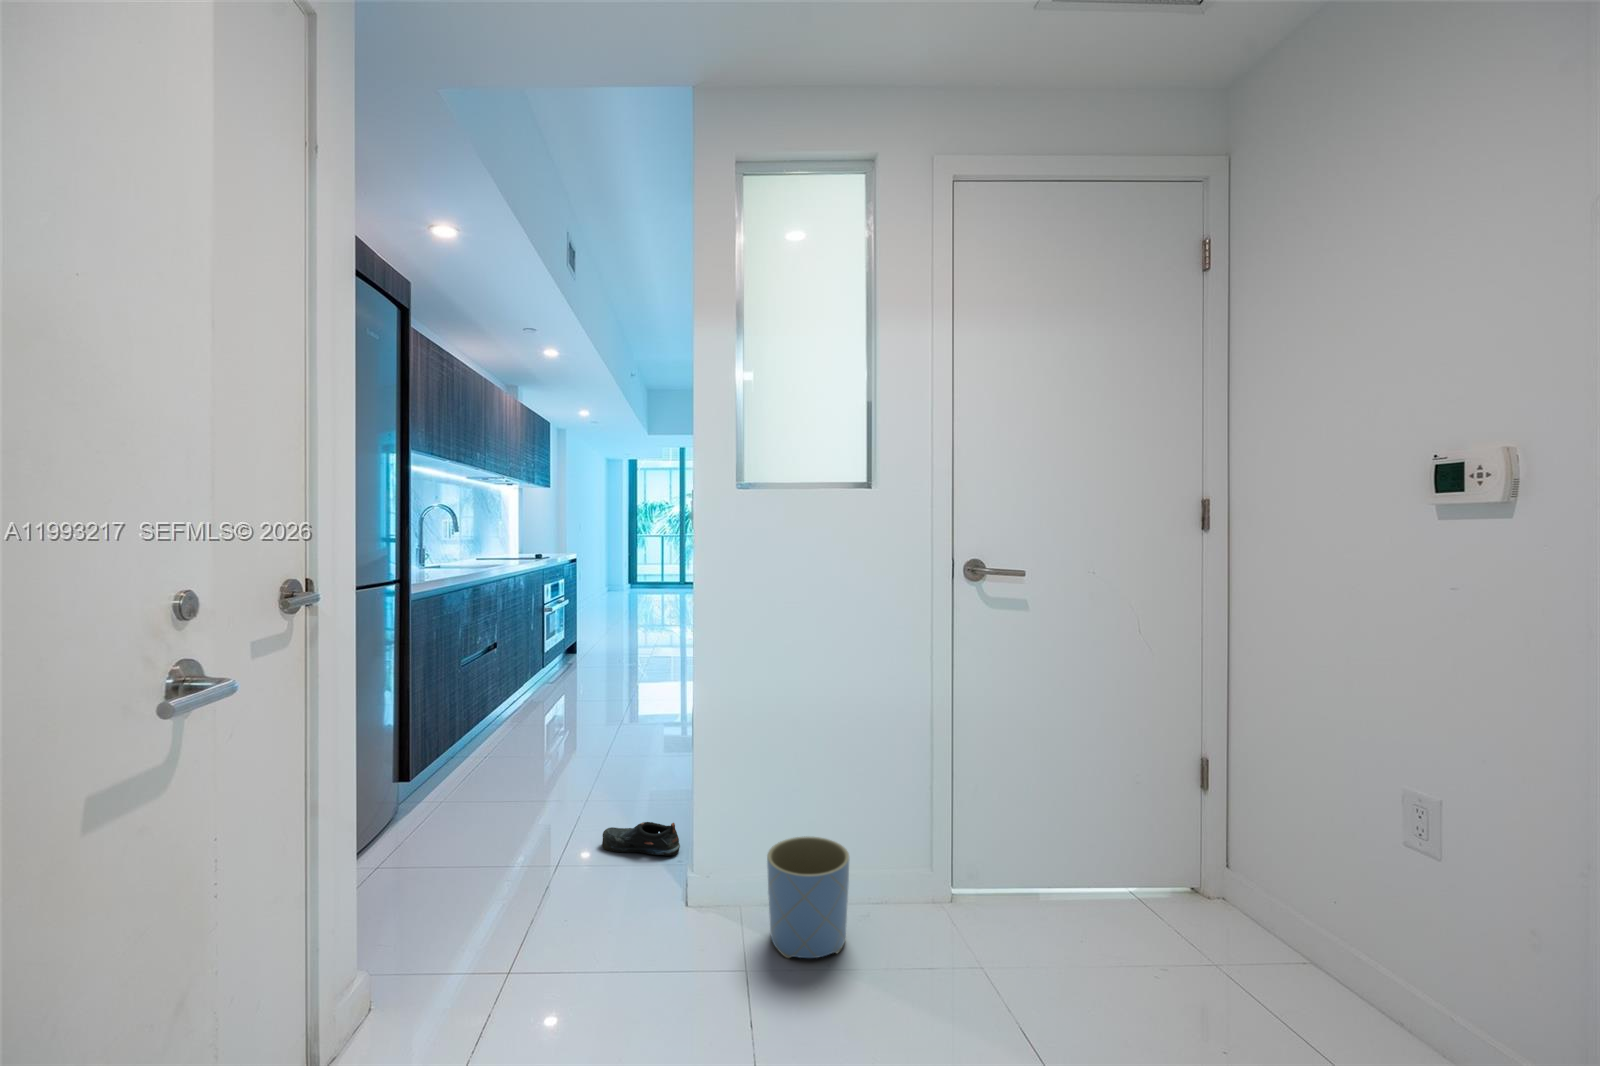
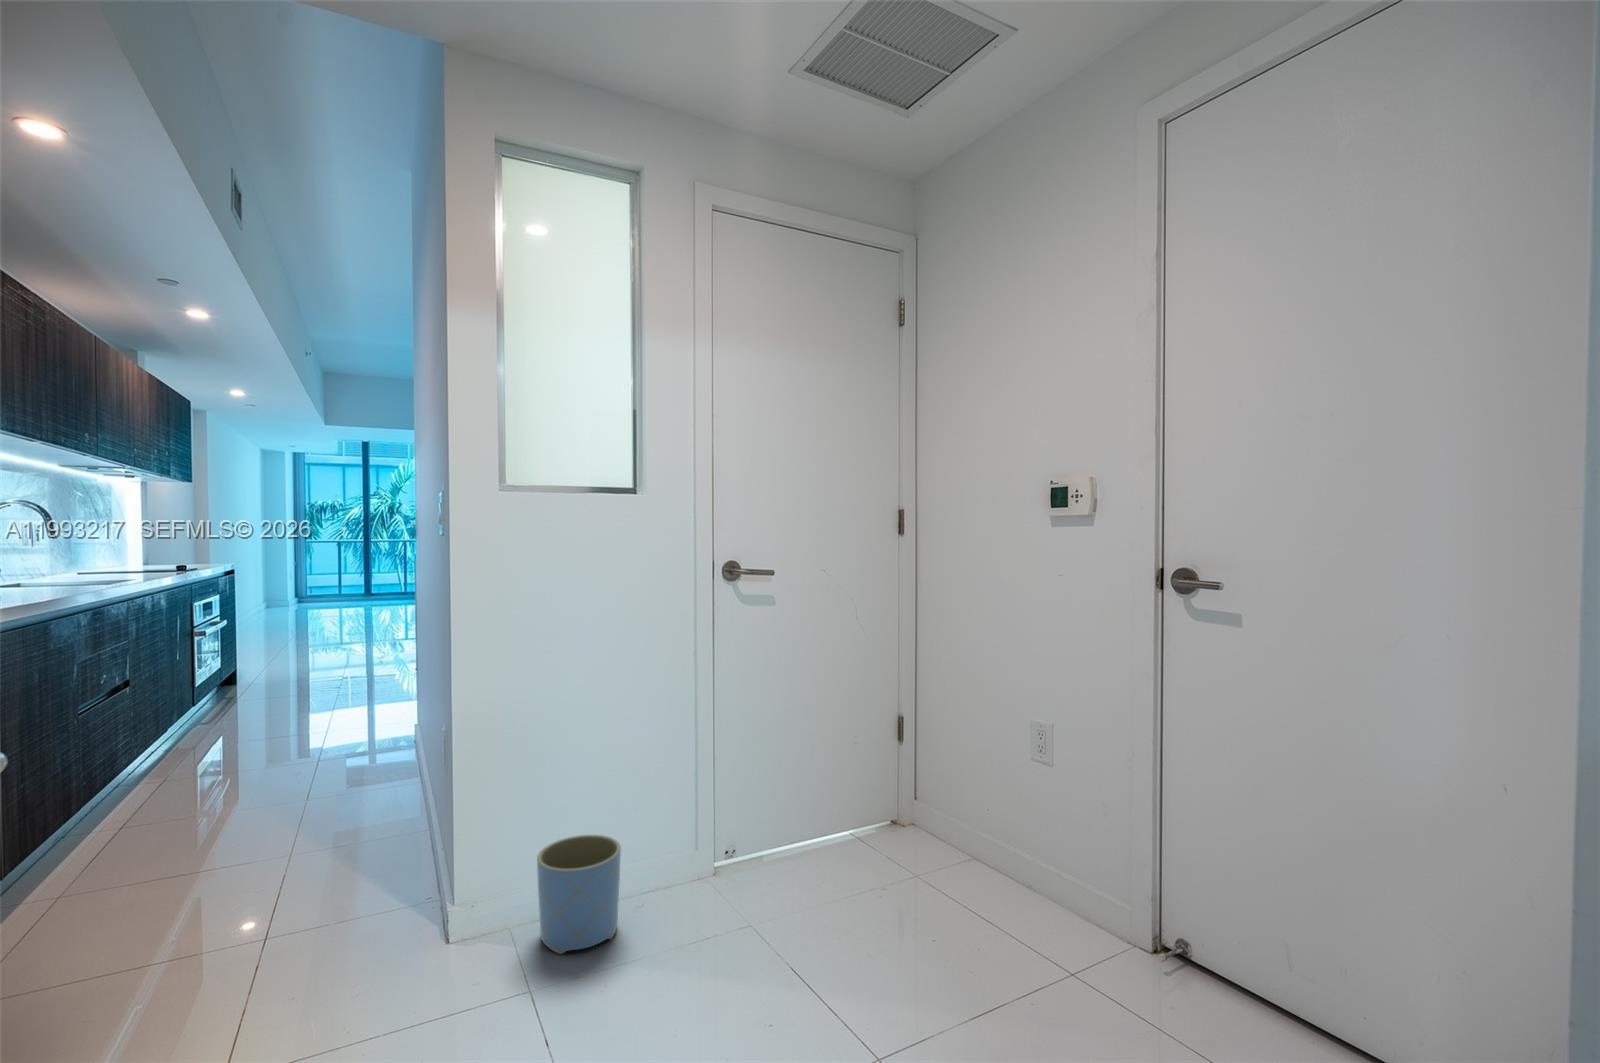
shoe: present [602,822,680,856] -> none [323,852,424,896]

